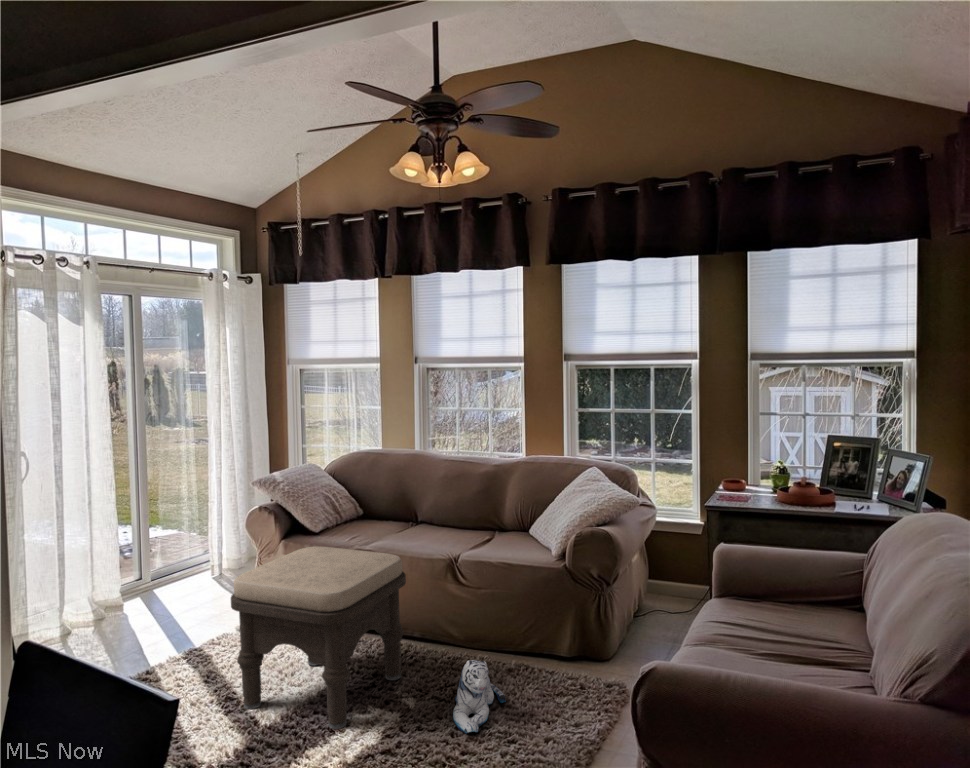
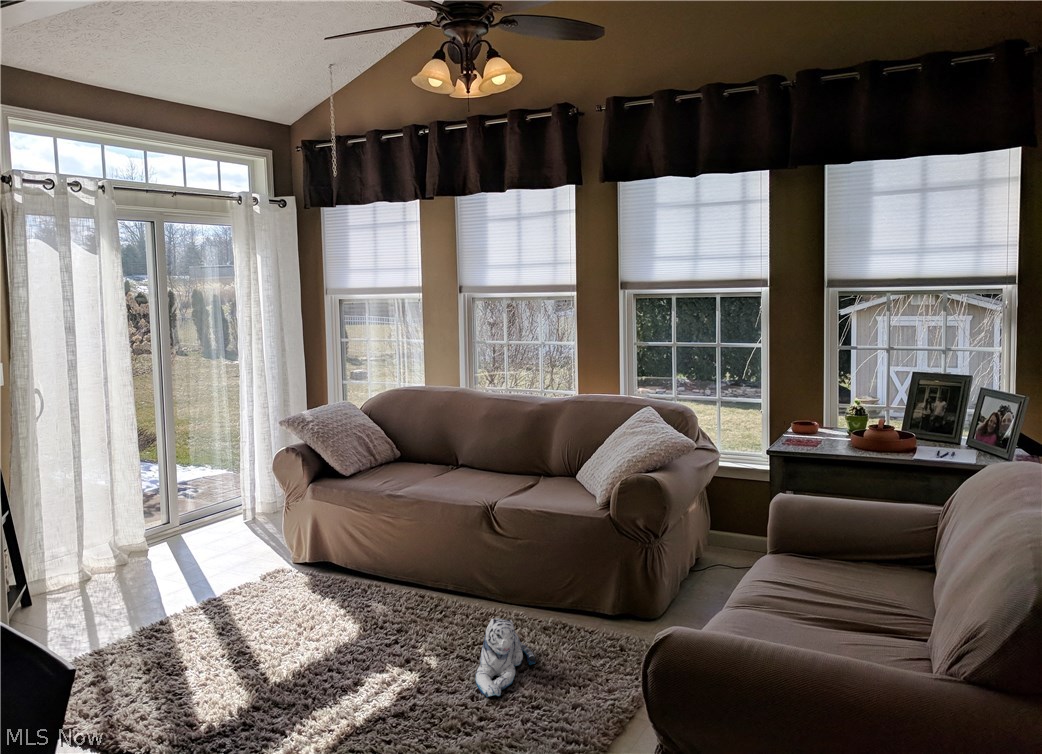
ottoman: present [231,546,406,729] -> none [238,493,430,688]

